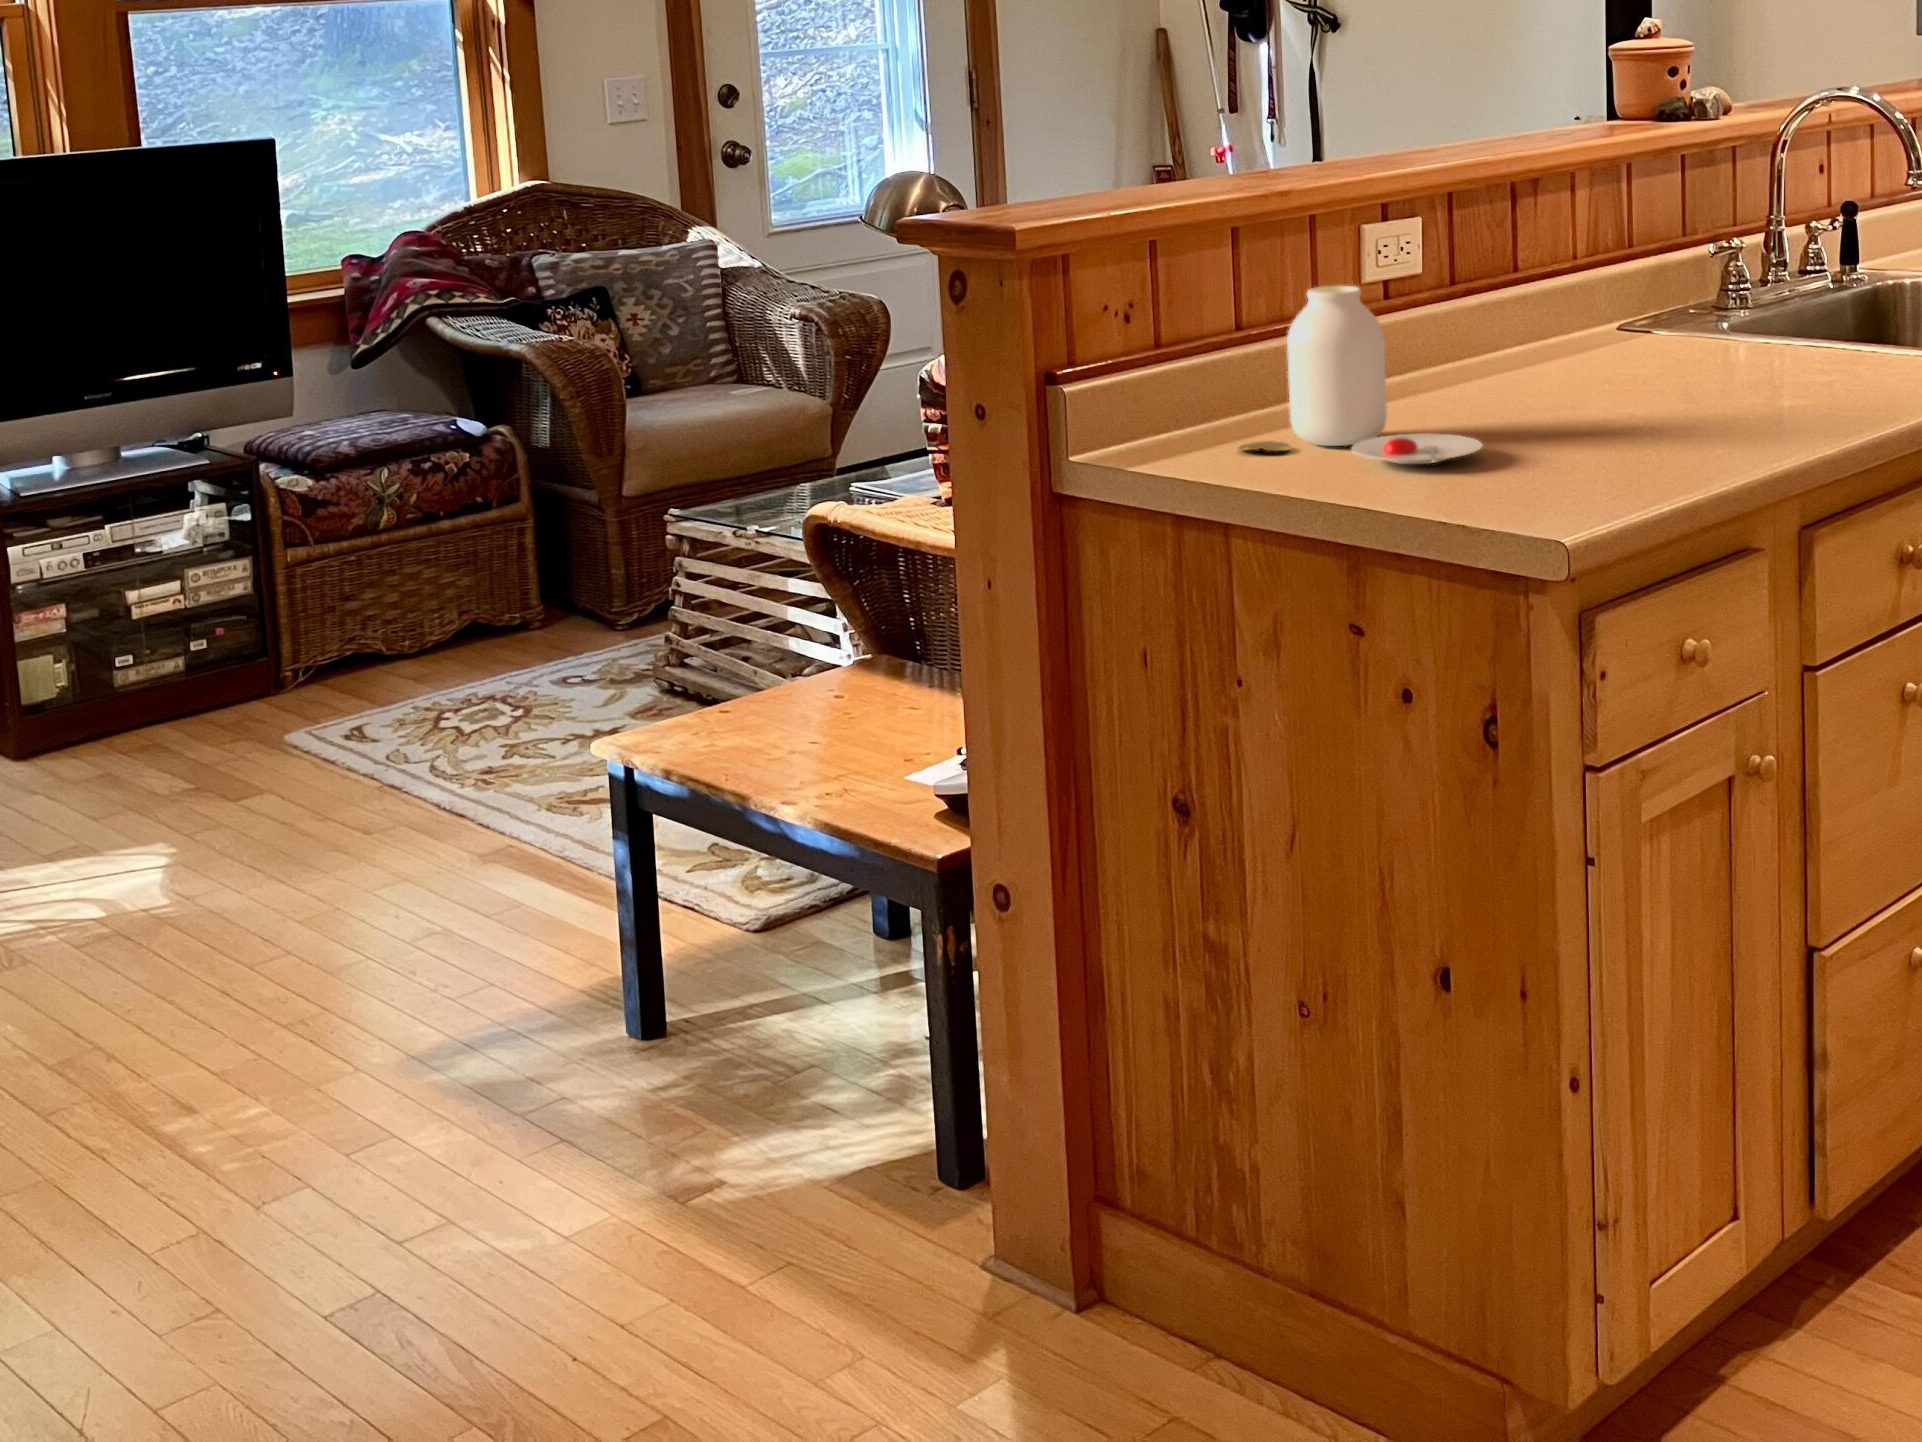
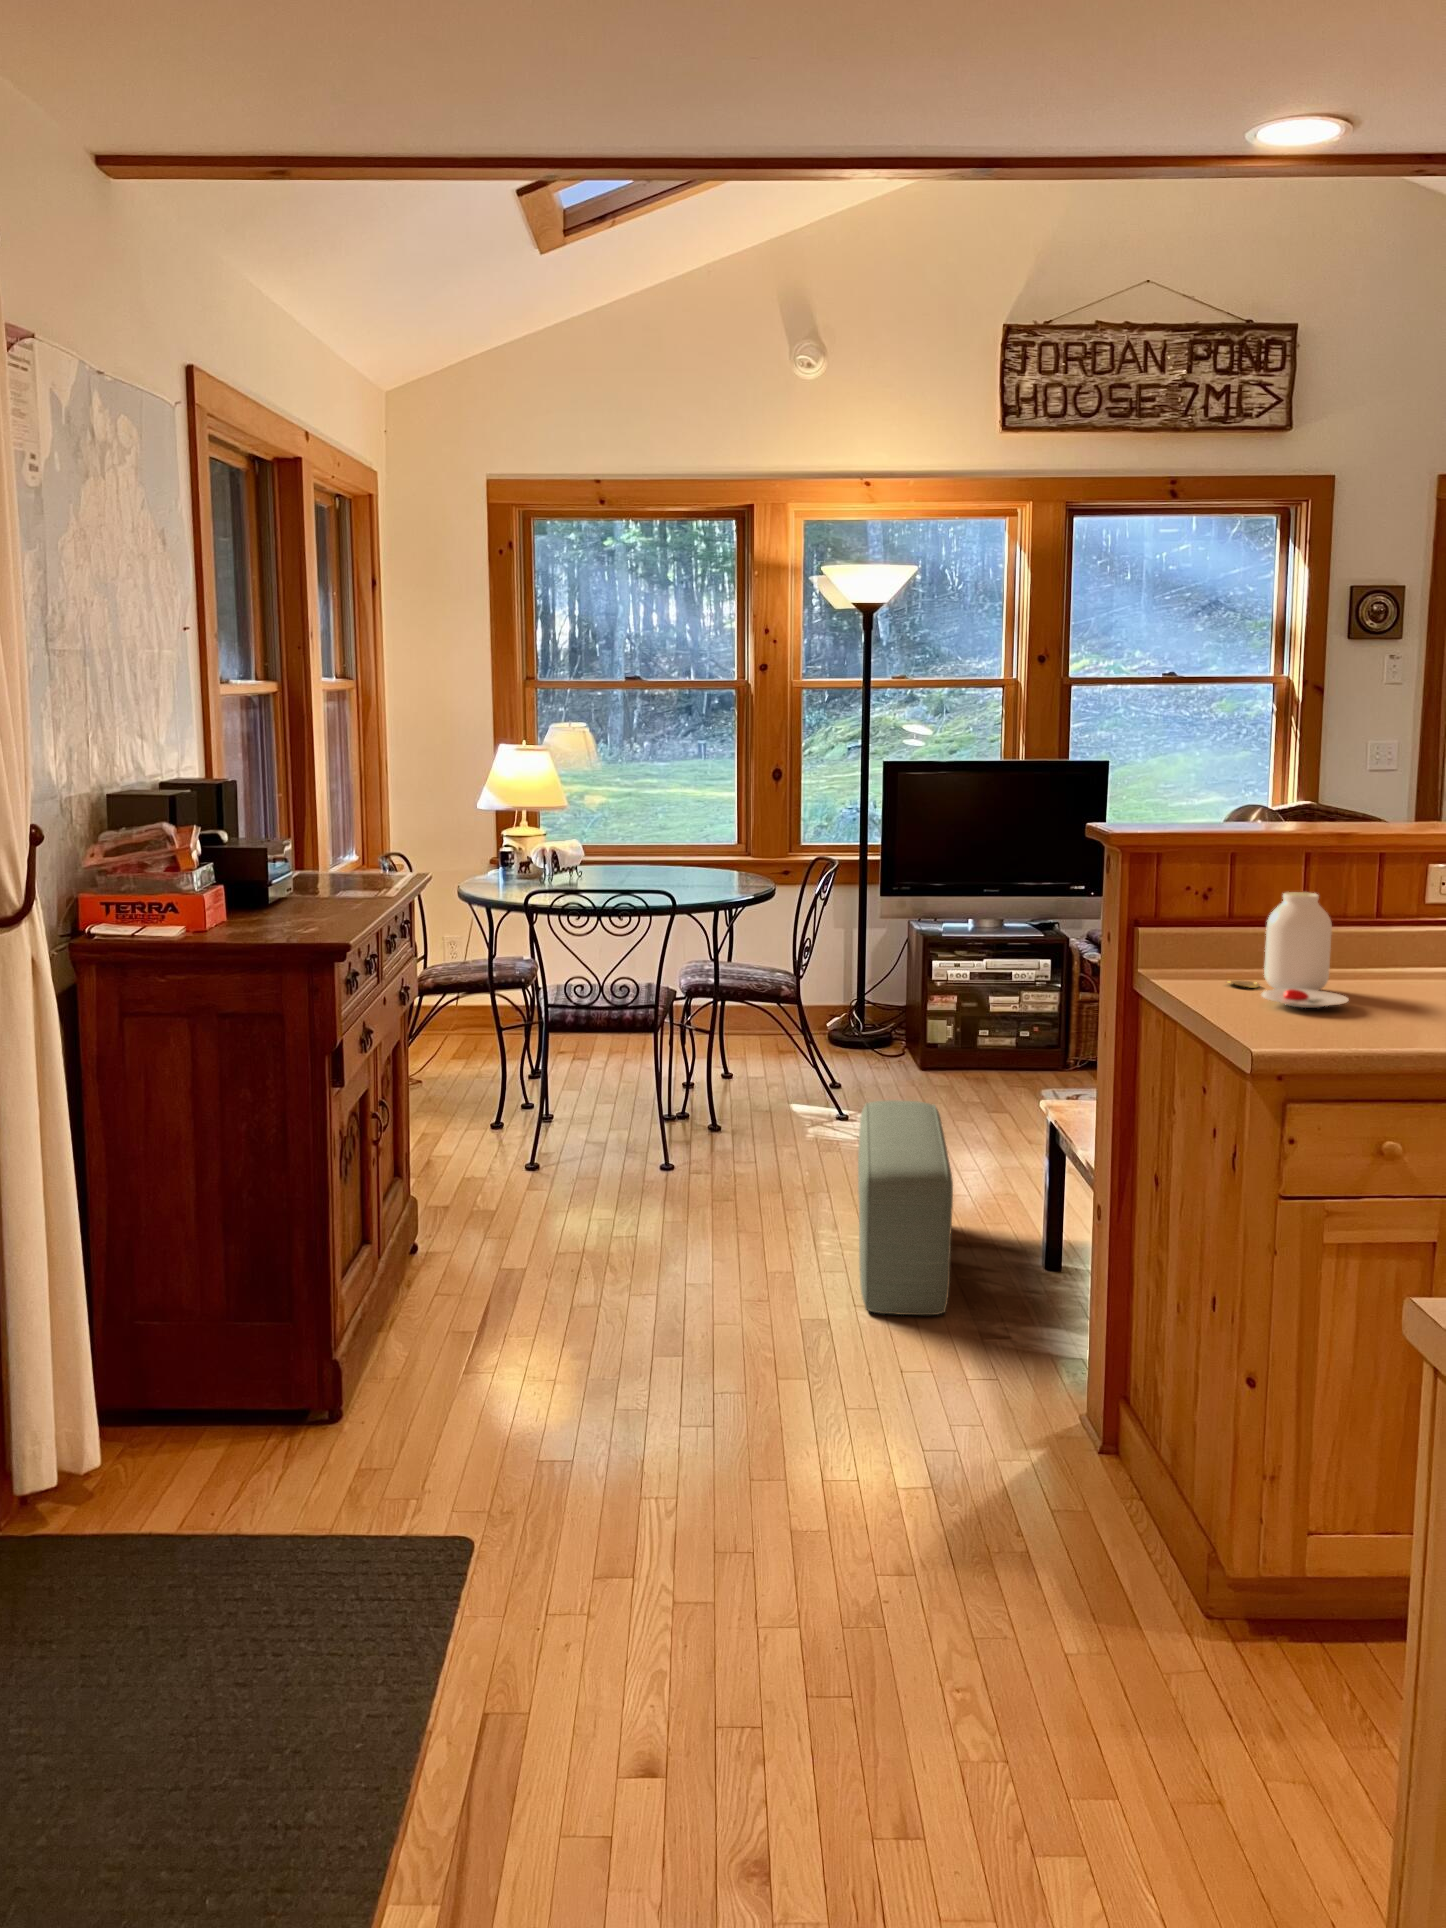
pouf: none [205,803,578,1232] -> present [858,1100,953,1315]

